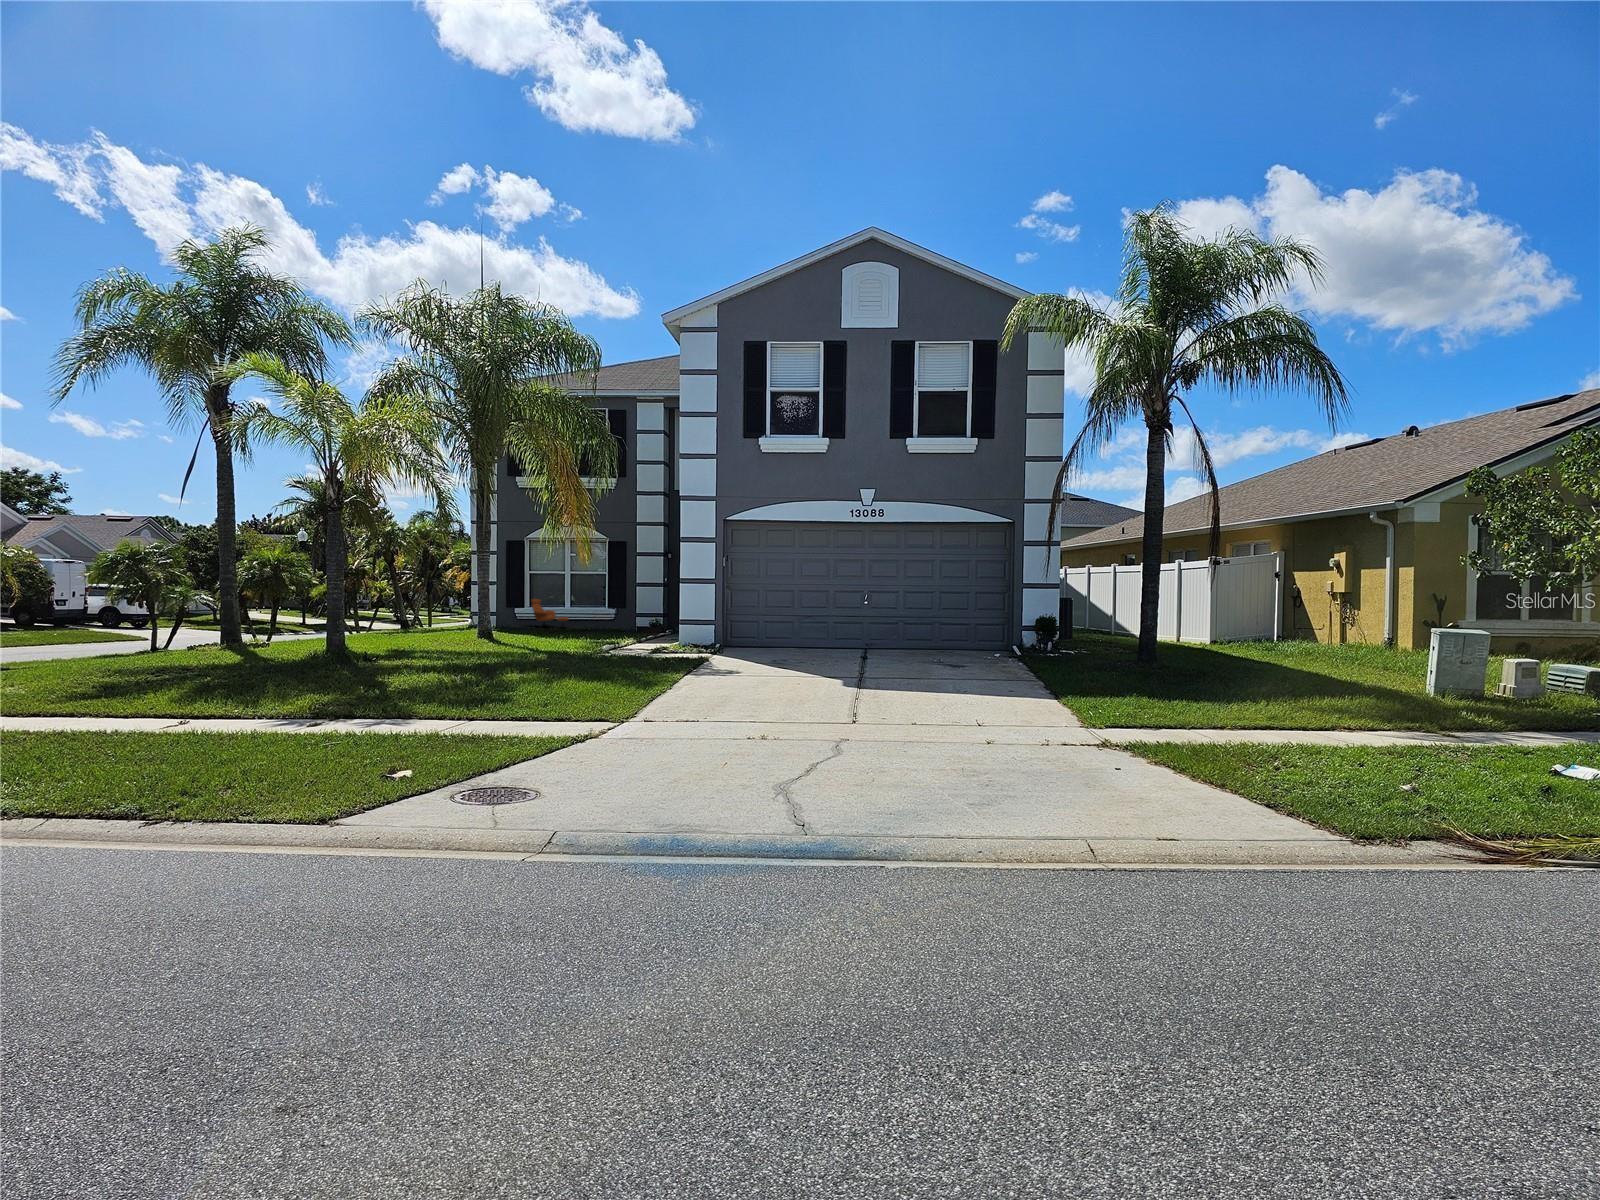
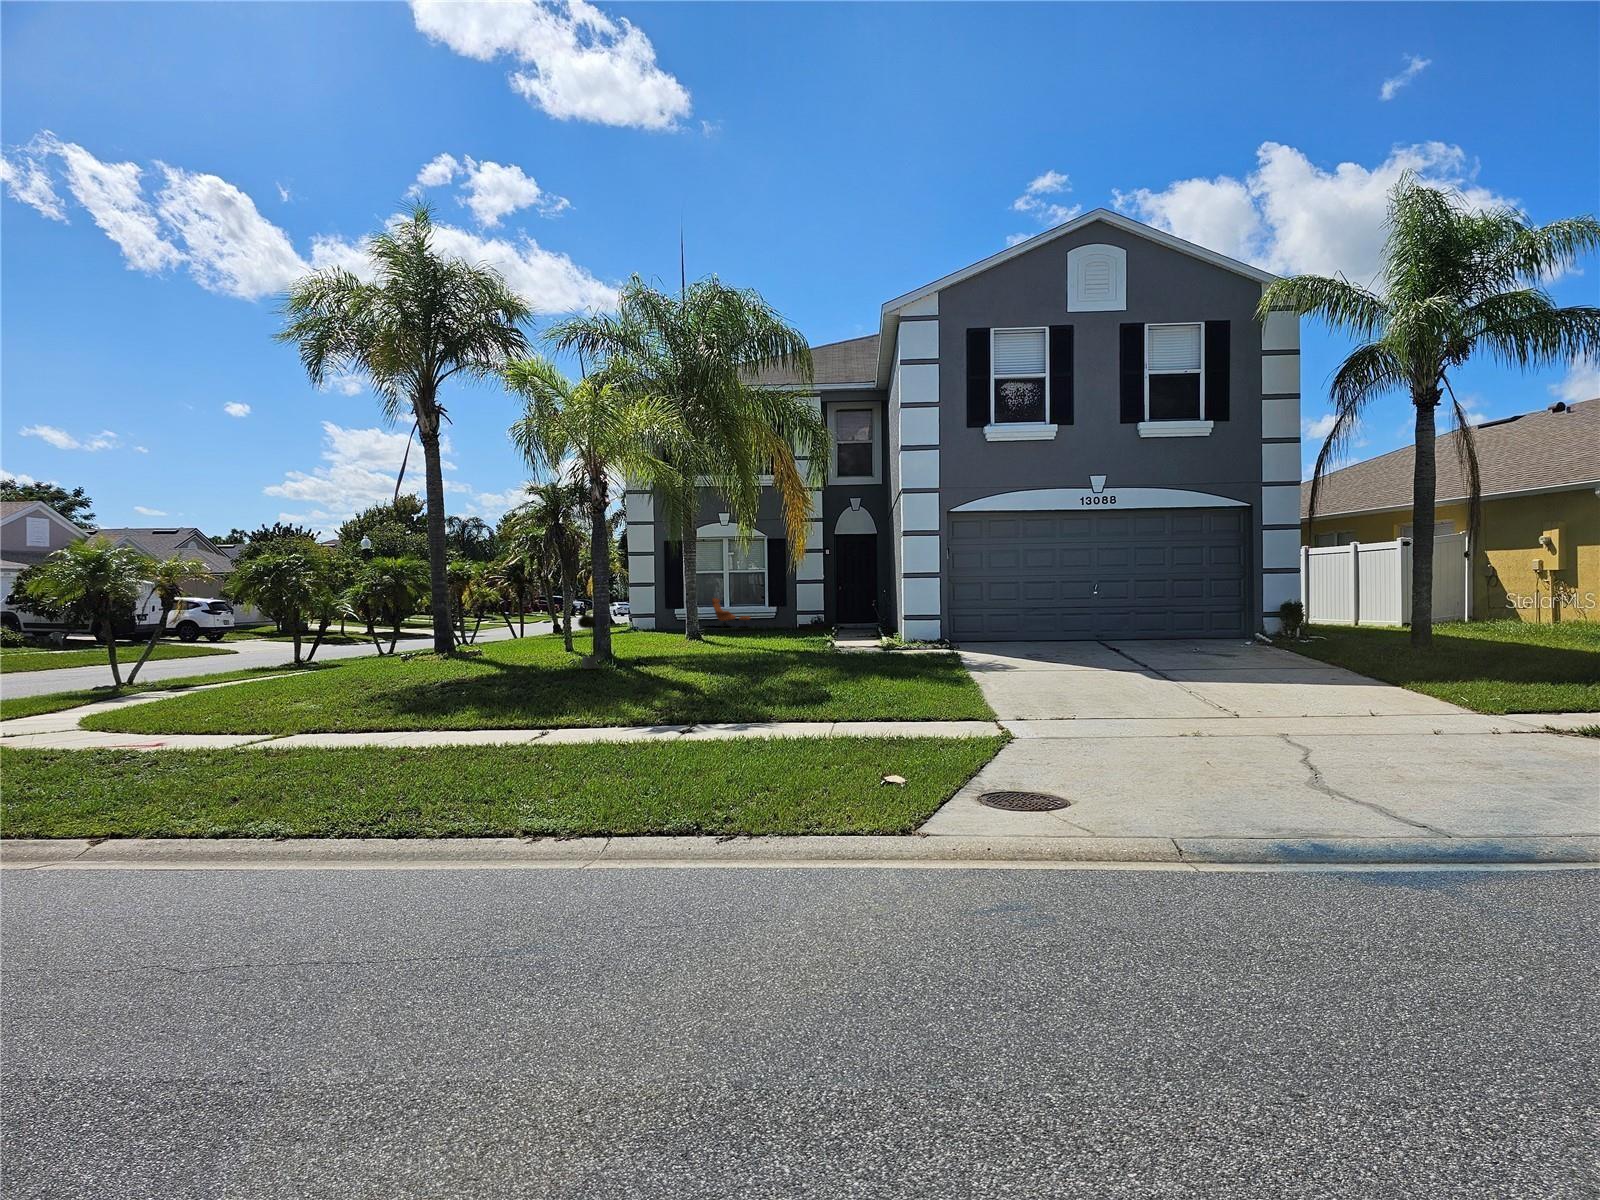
potted tree: none [318,611,343,665] -> present [578,615,601,669]

